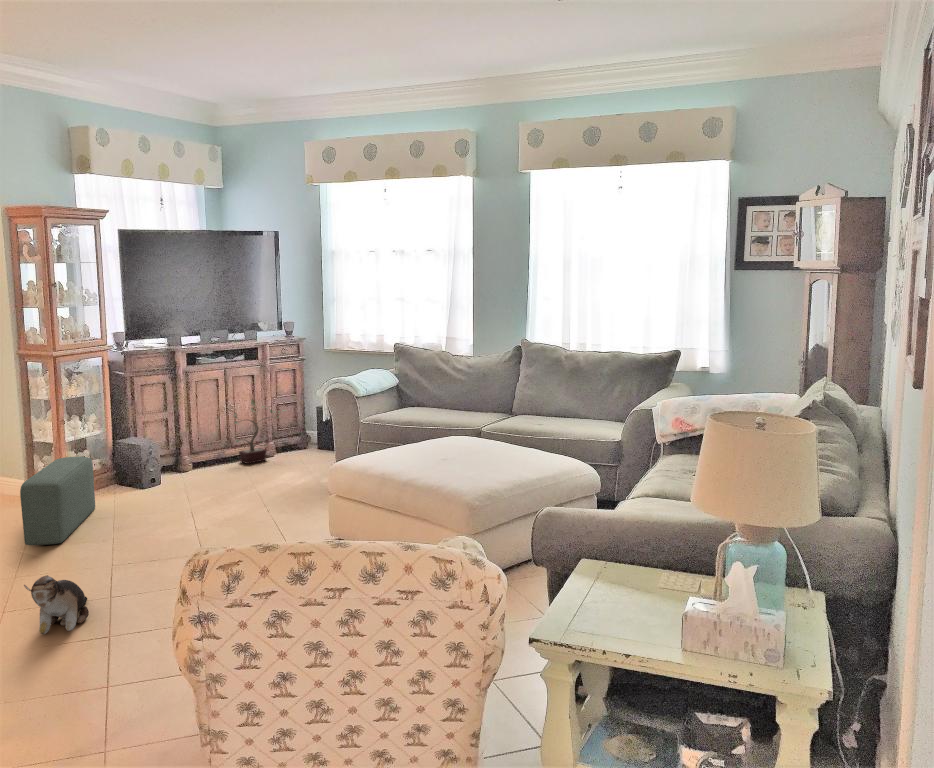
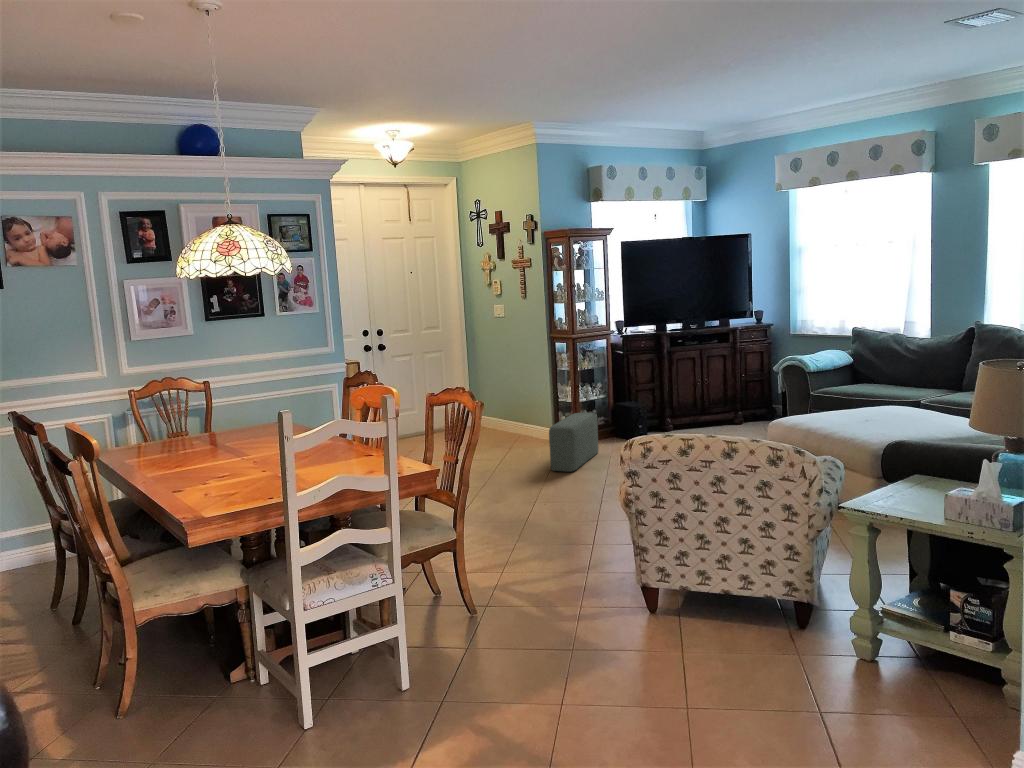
potted plant: present [234,400,286,464] -> none [706,376,753,430]
plush toy: present [24,575,89,634] -> none [548,480,587,520]

